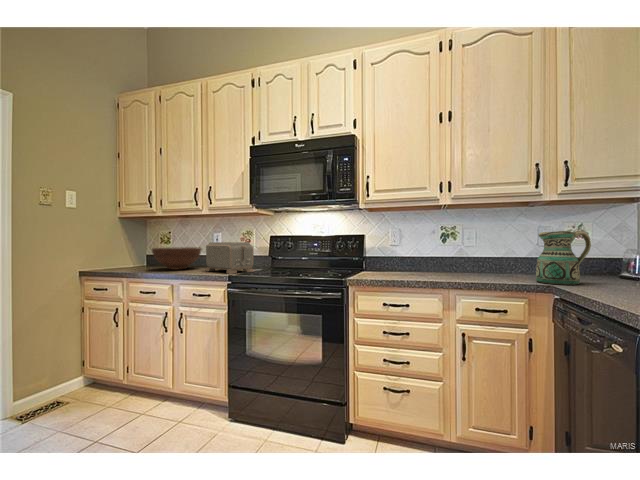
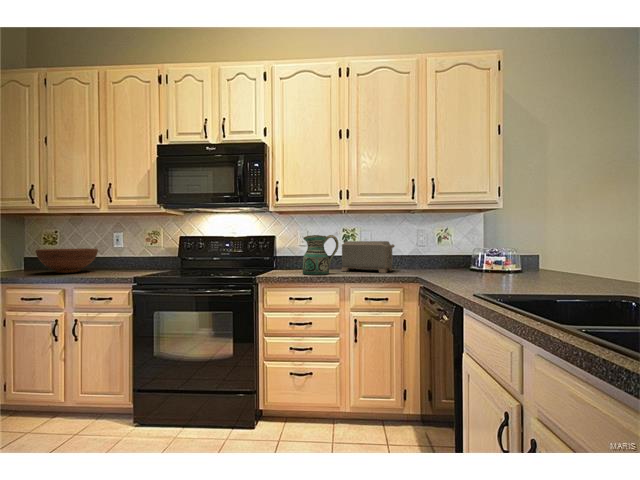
ceramic pitcher: present [536,231,591,285] -> present [303,235,339,275]
toaster: present [205,242,254,274] -> present [341,241,394,273]

